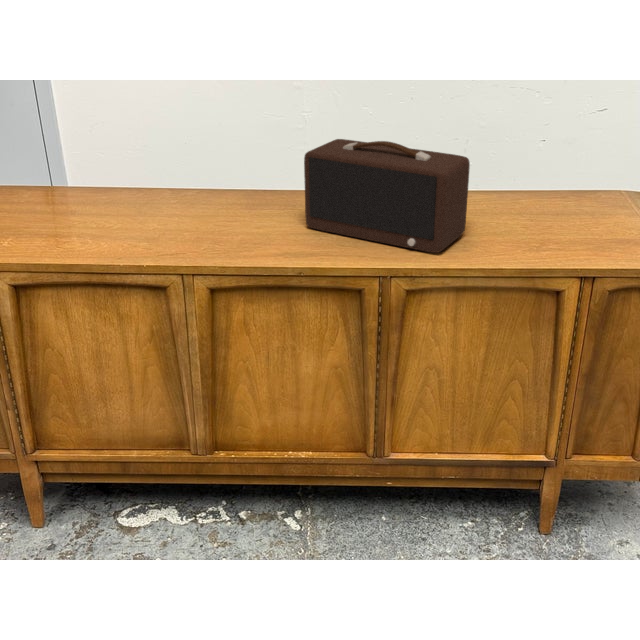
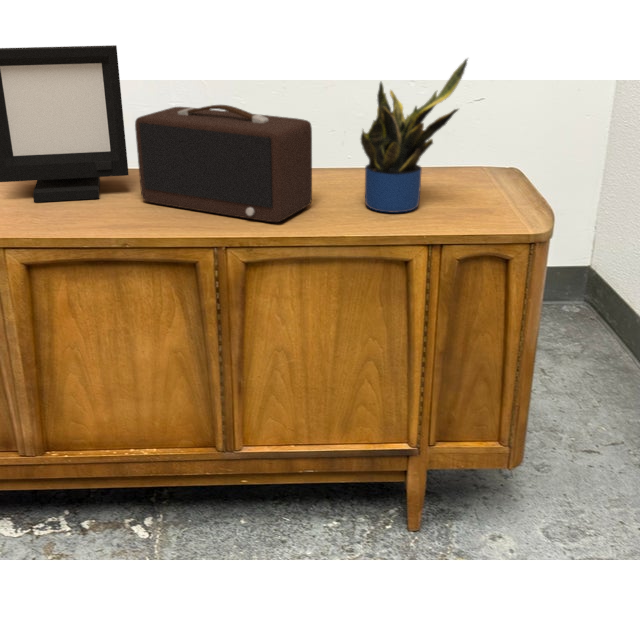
picture frame: none [167,84,292,227] -> present [0,45,129,202]
potted plant: none [515,102,627,243] -> present [361,59,467,213]

